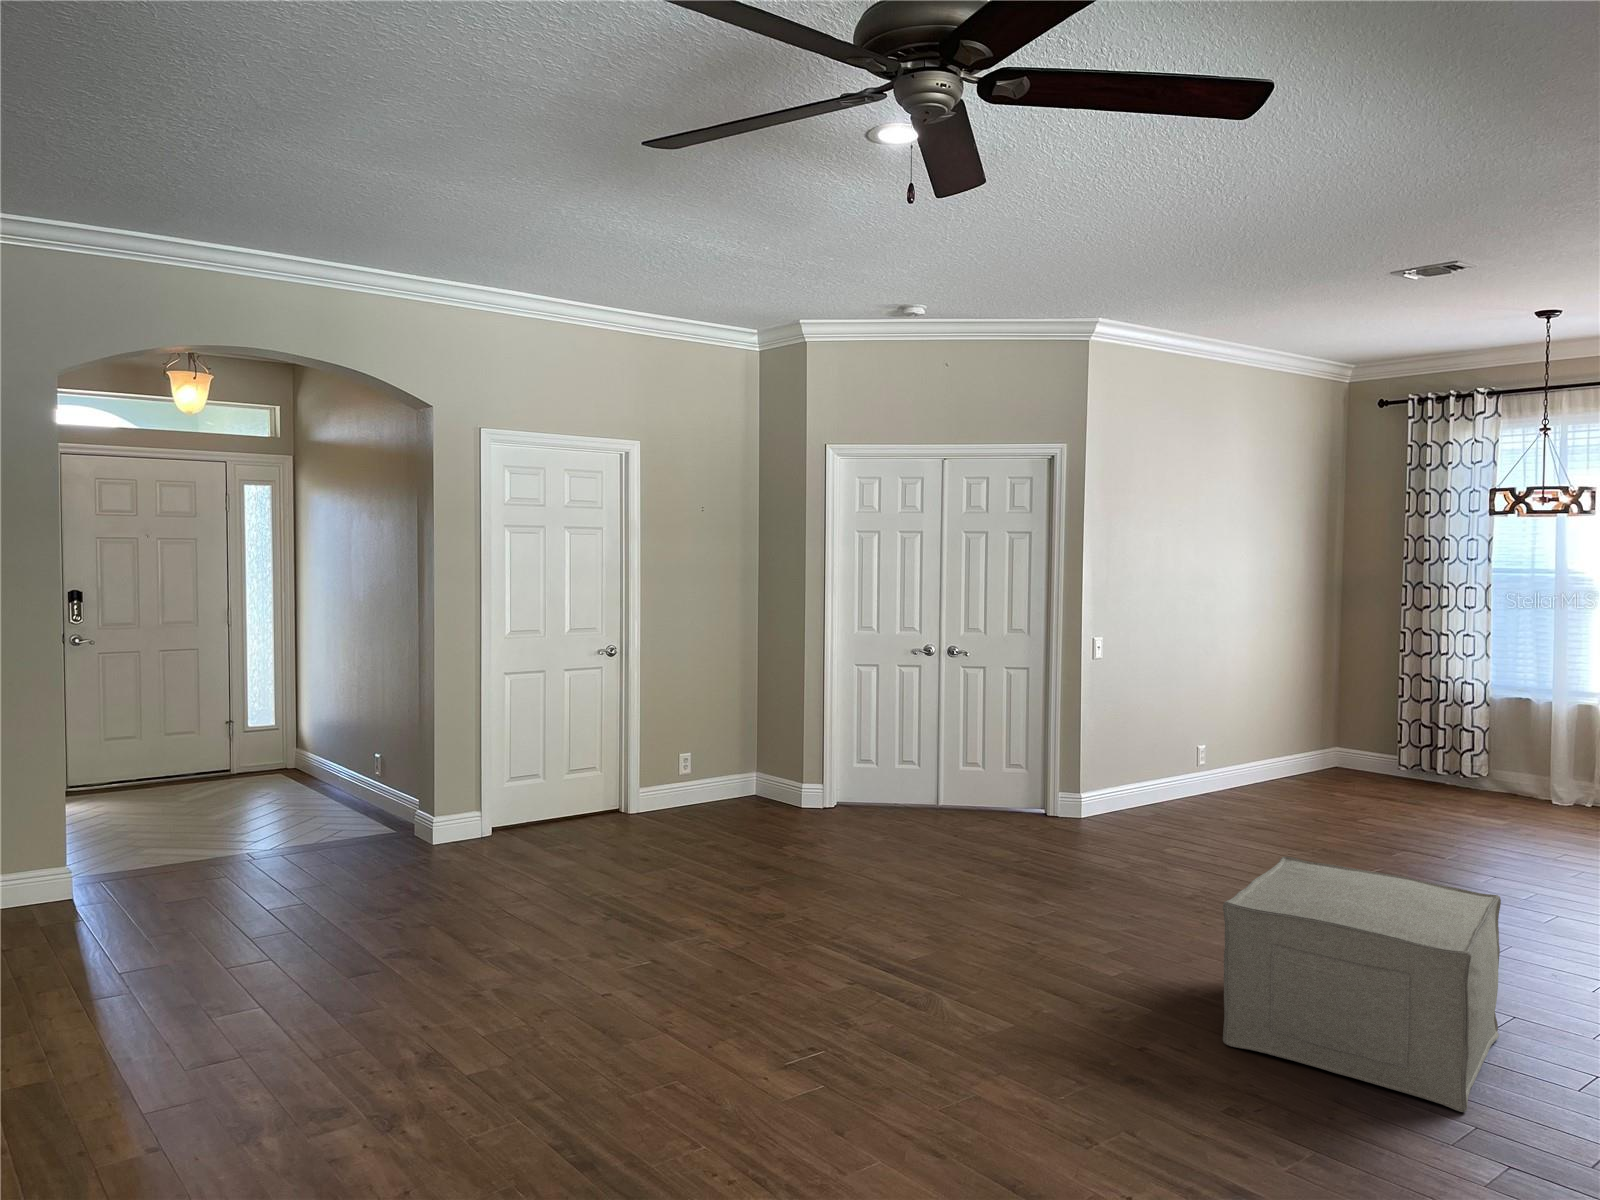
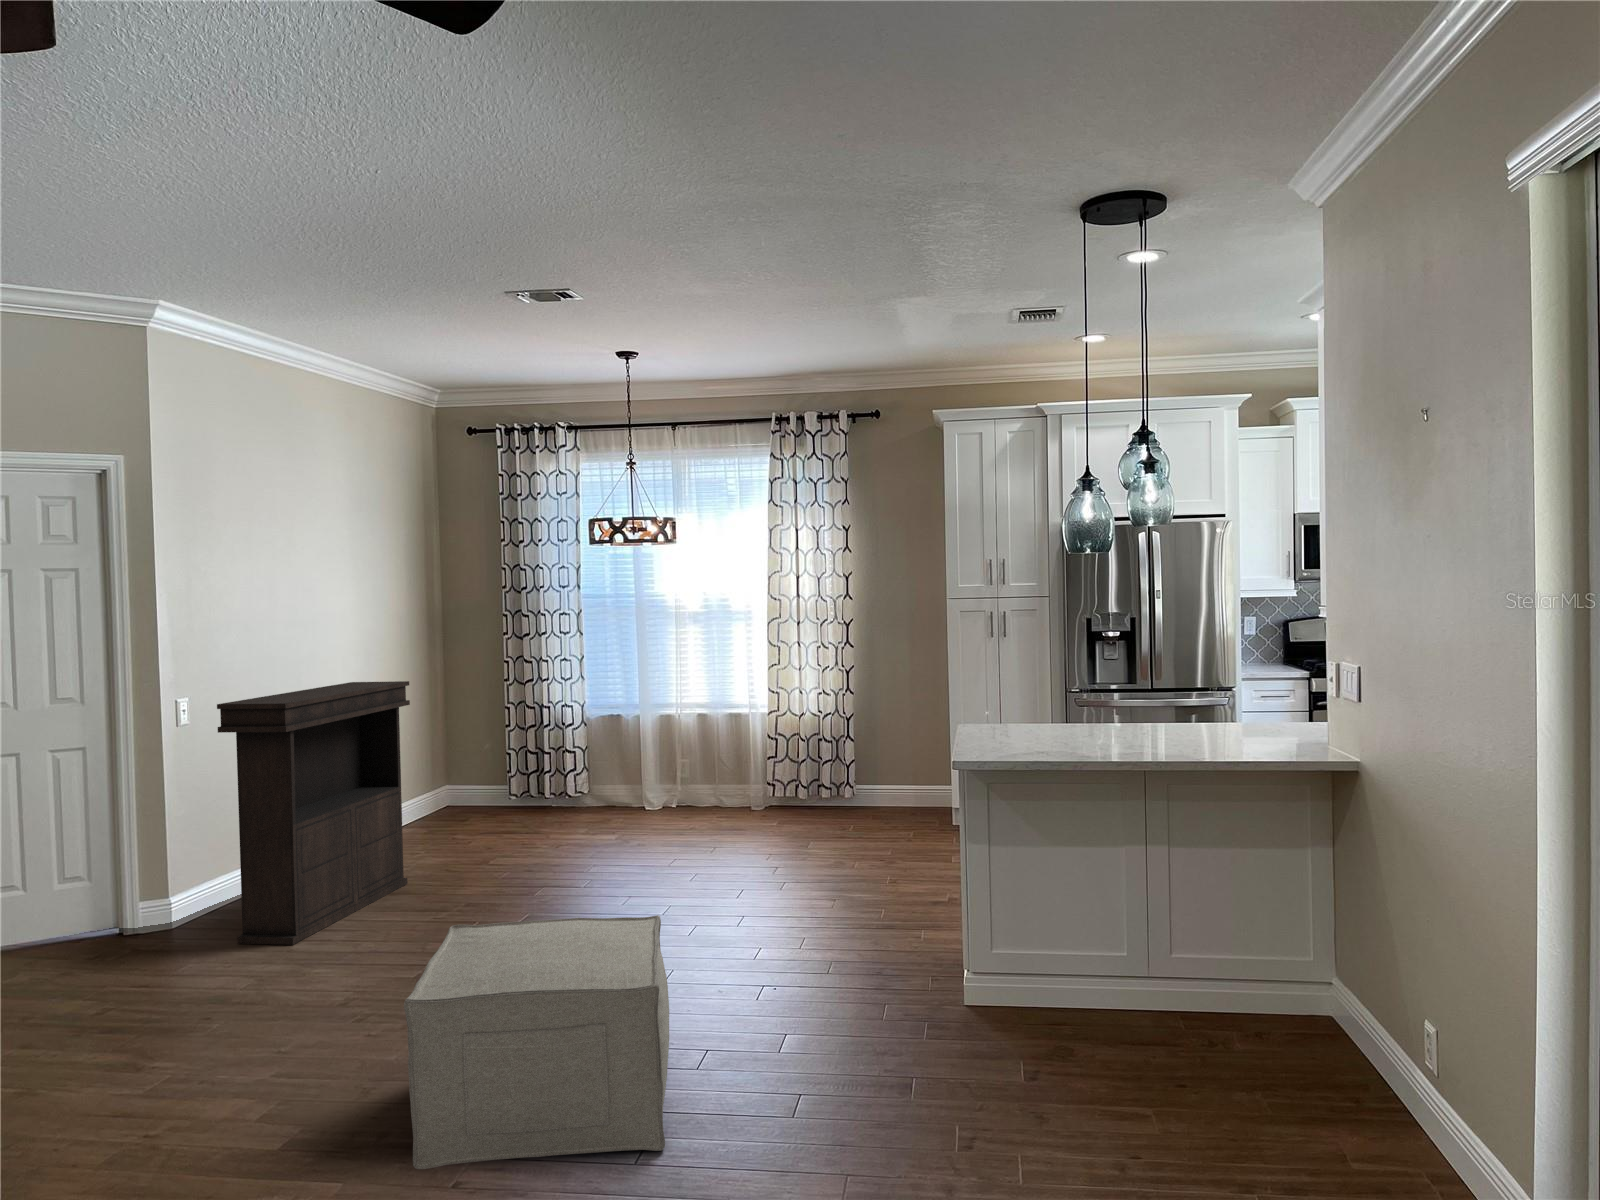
console table: none [1120,638,1290,851] -> present [217,681,410,945]

